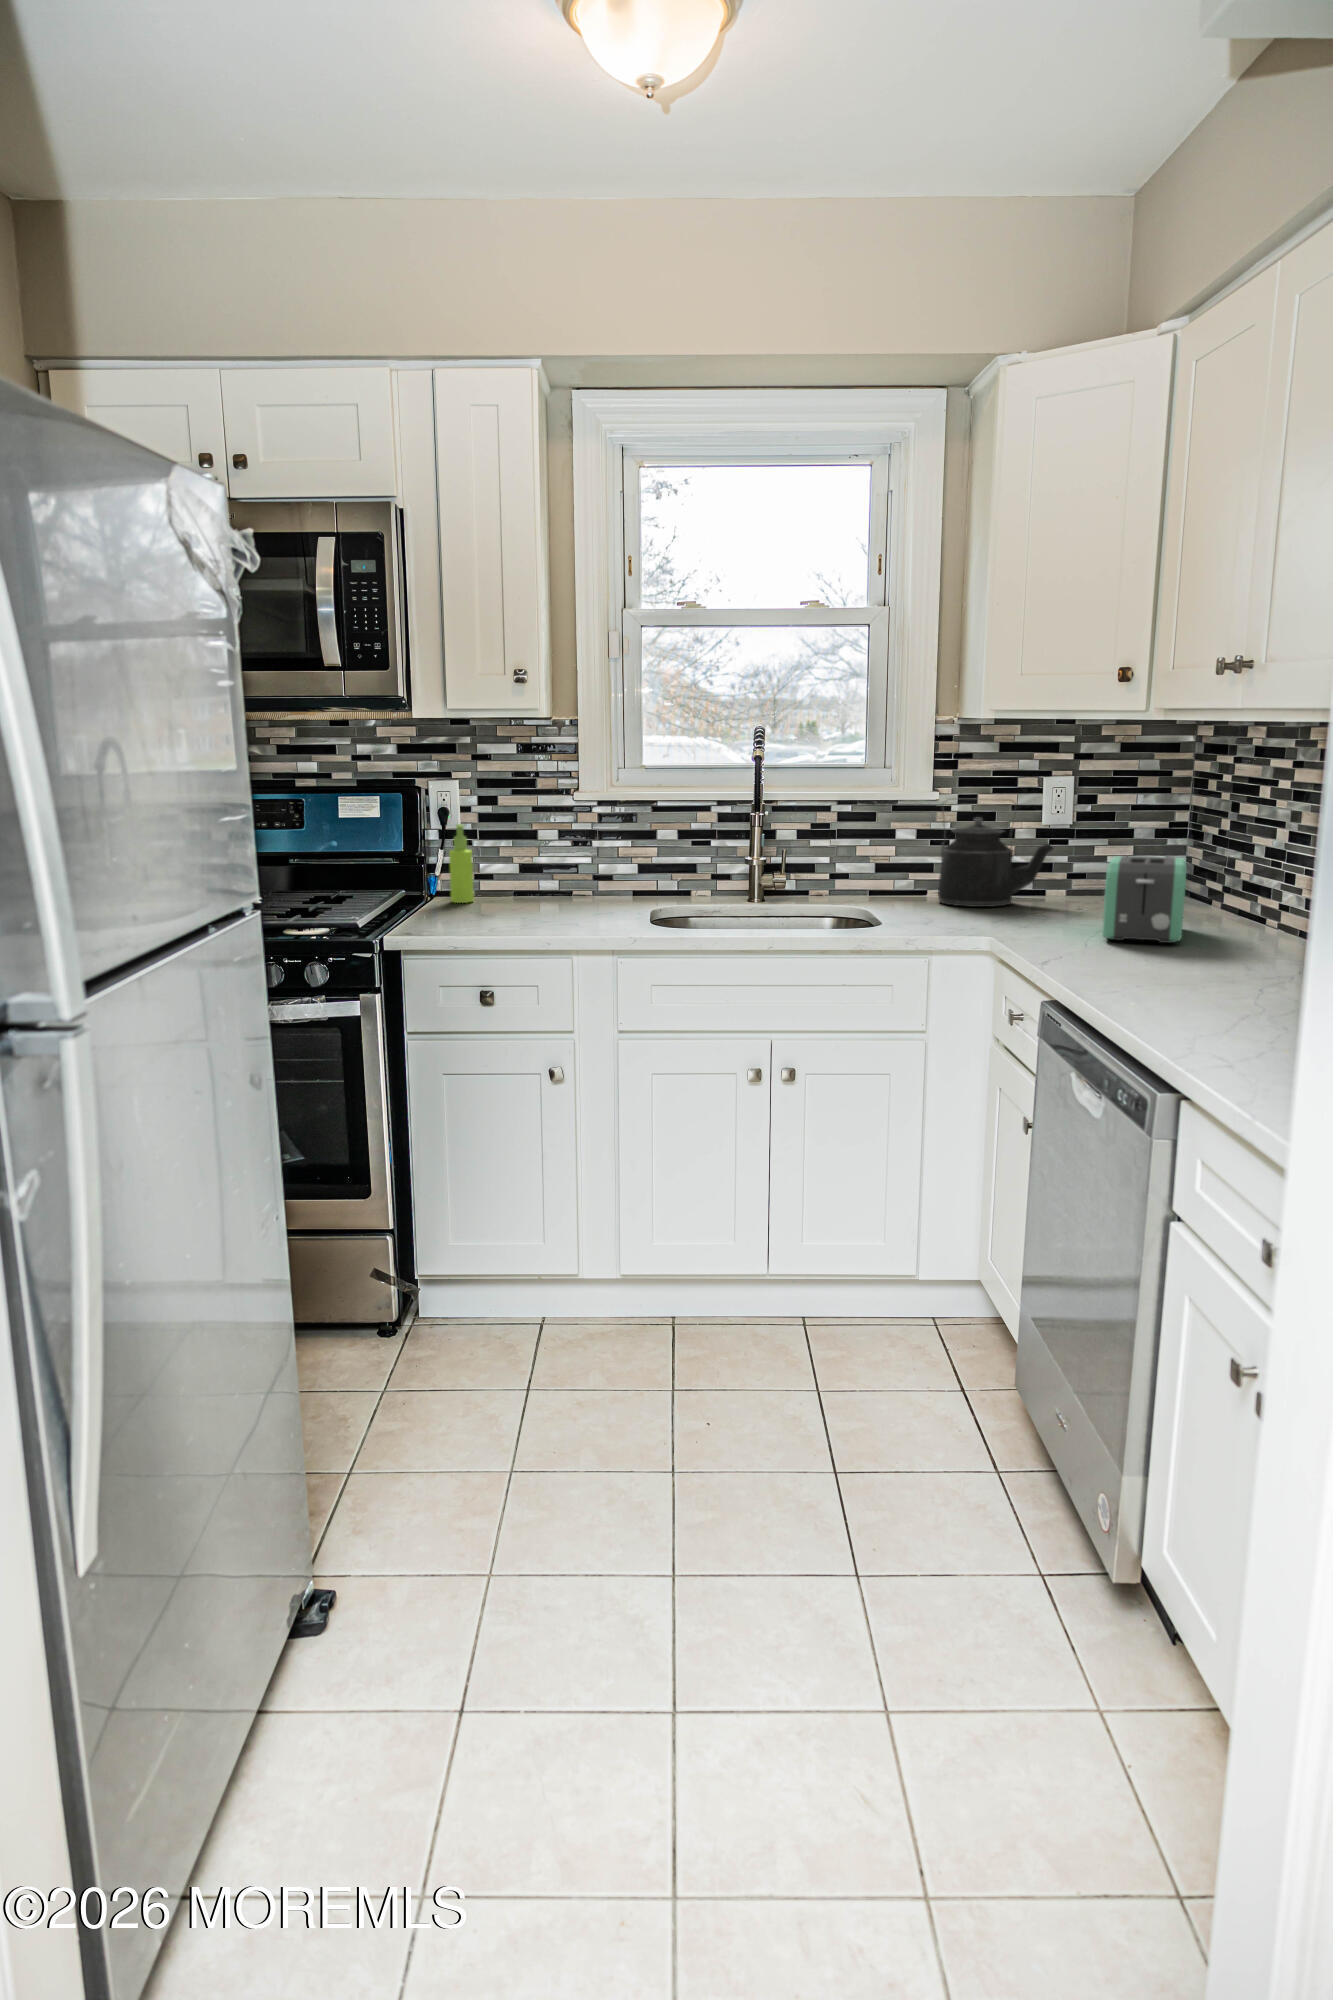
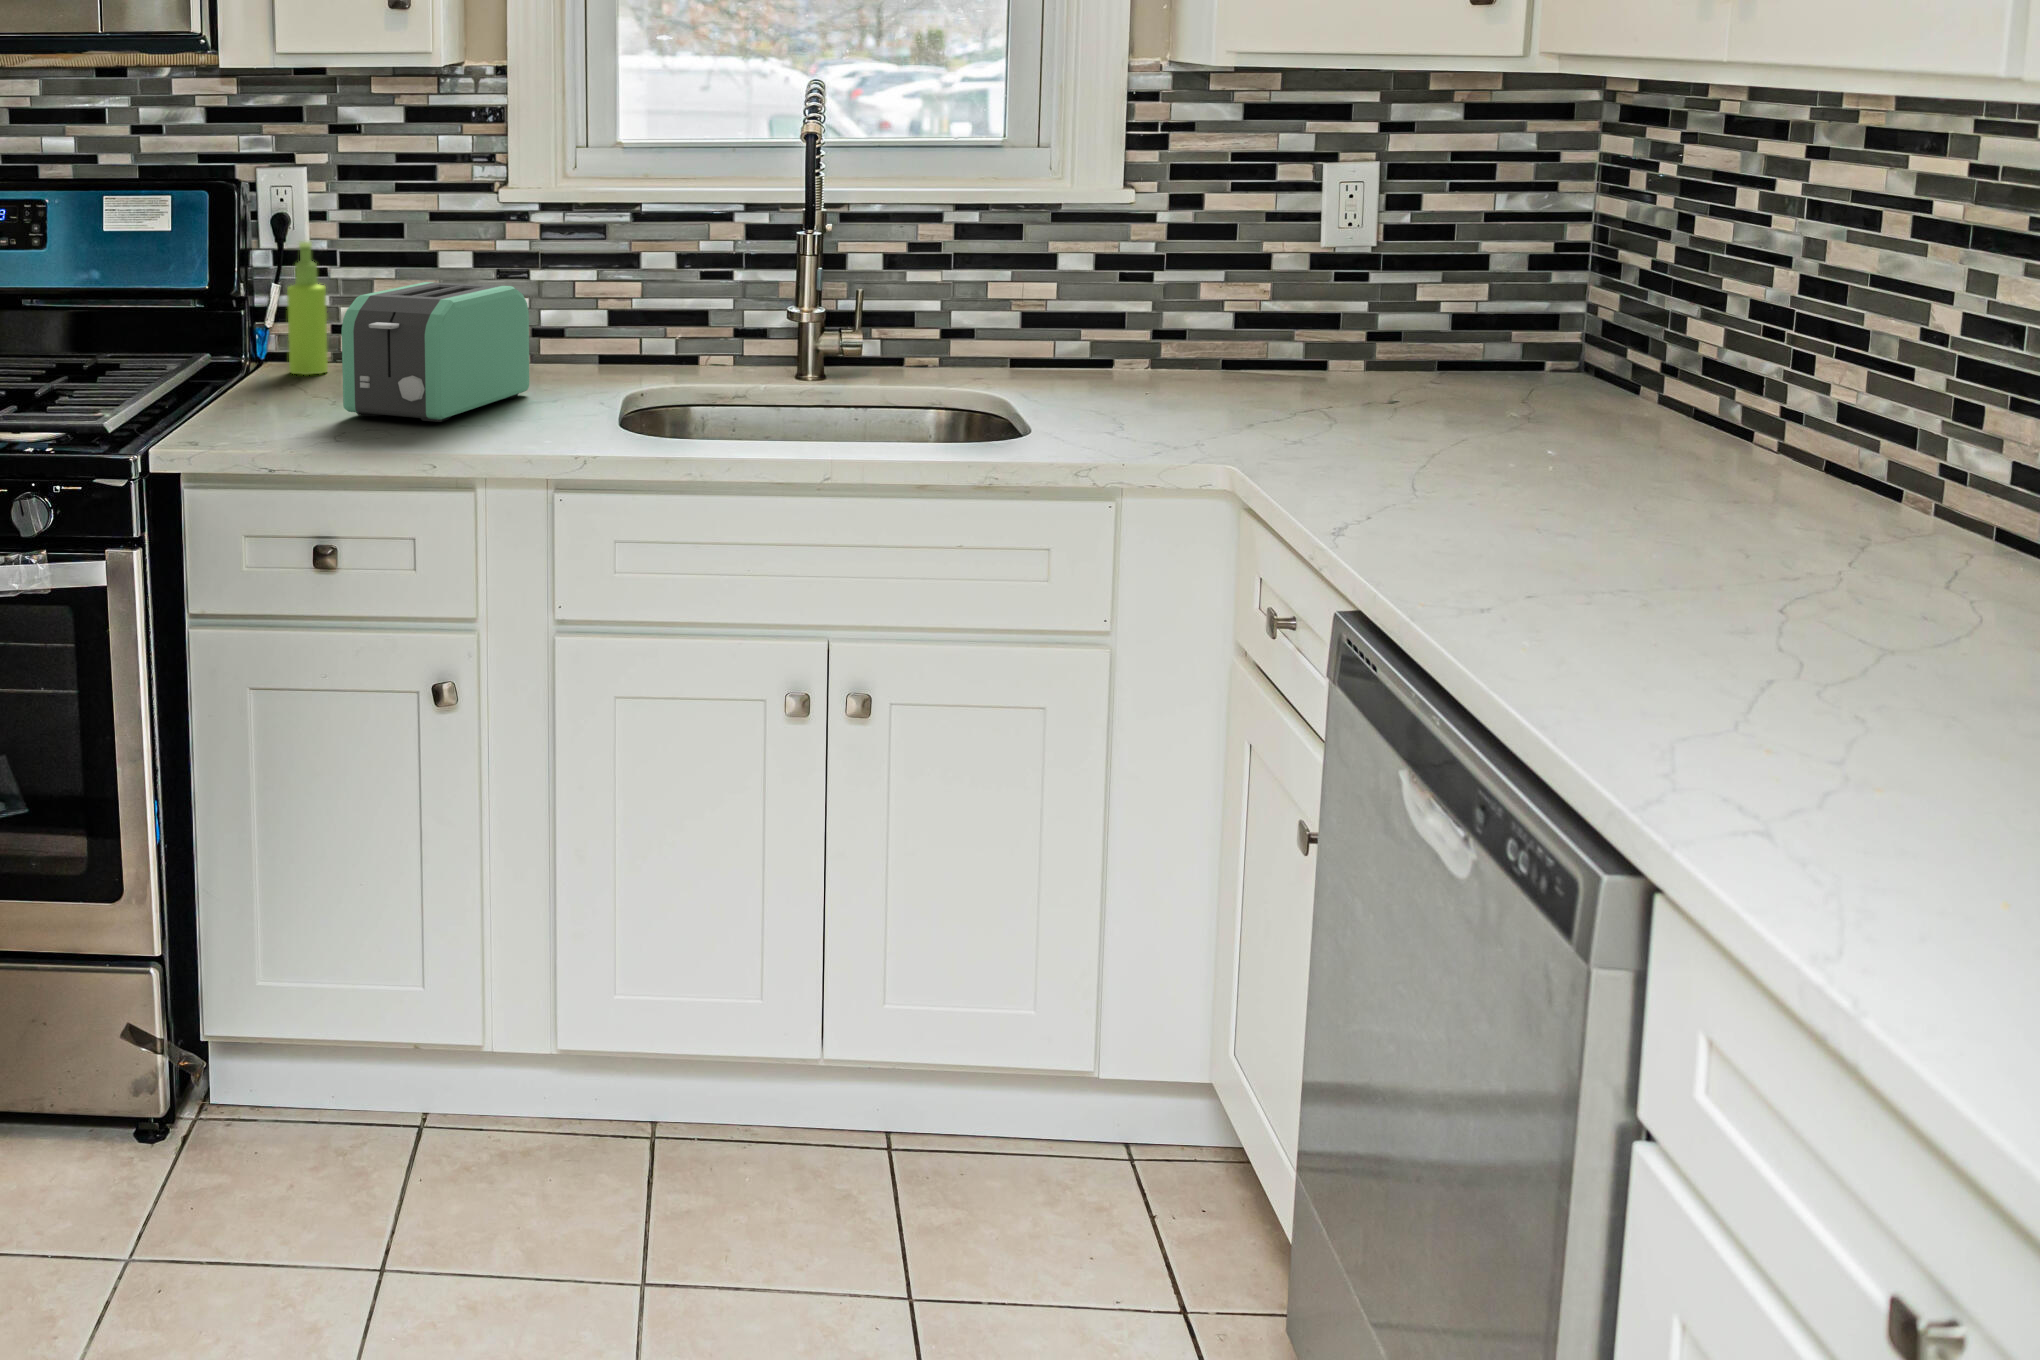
kettle: present [938,802,1053,907] -> none [1133,201,1345,394]
toaster: present [1102,856,1187,943] -> present [342,282,529,422]

